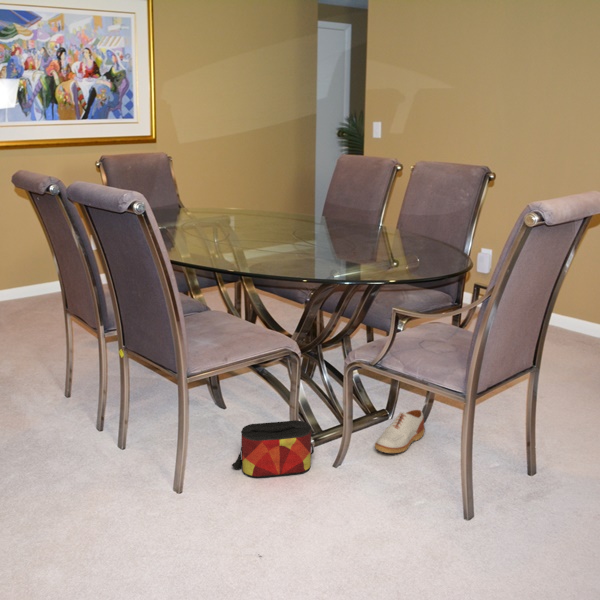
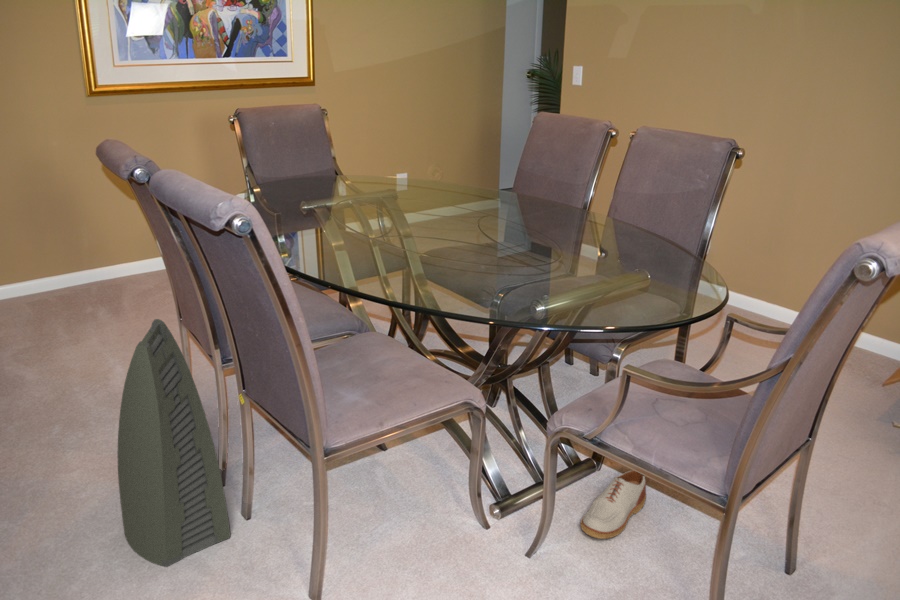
air purifier: none [31,294,113,477] -> present [118,319,230,567]
bag: present [232,420,314,478] -> none [388,495,499,577]

